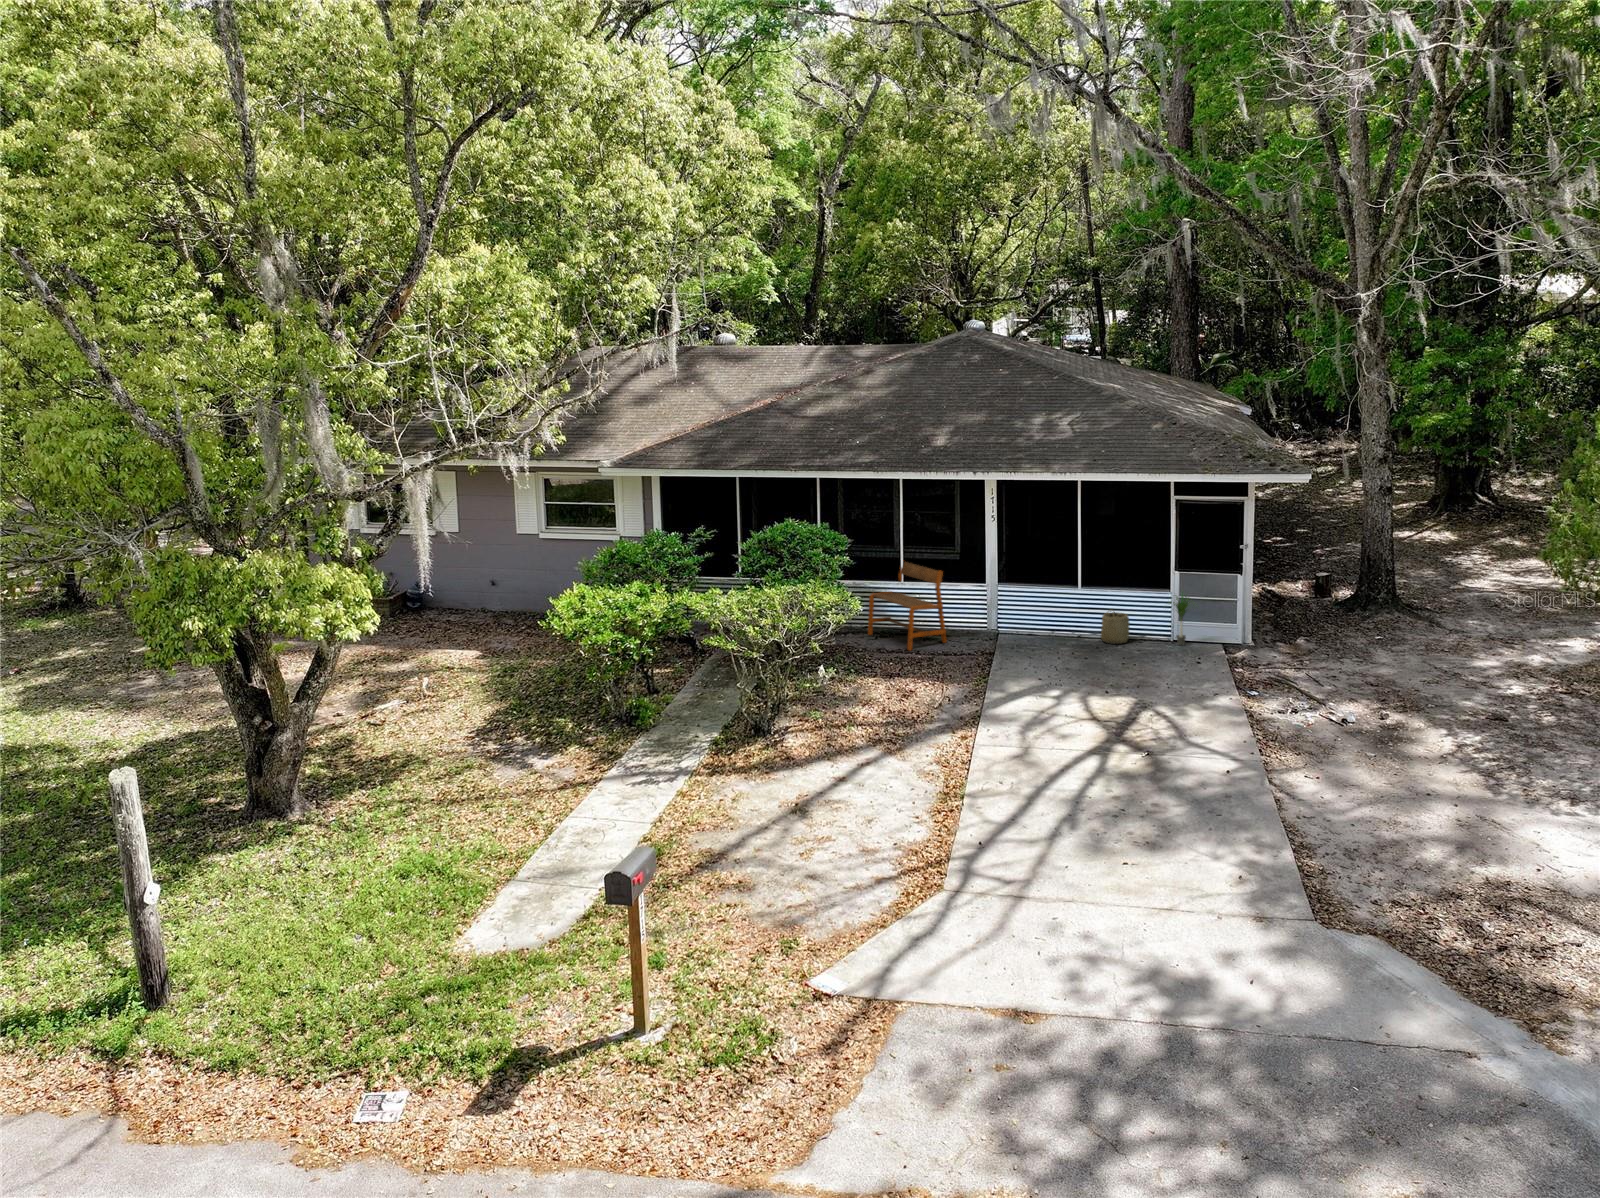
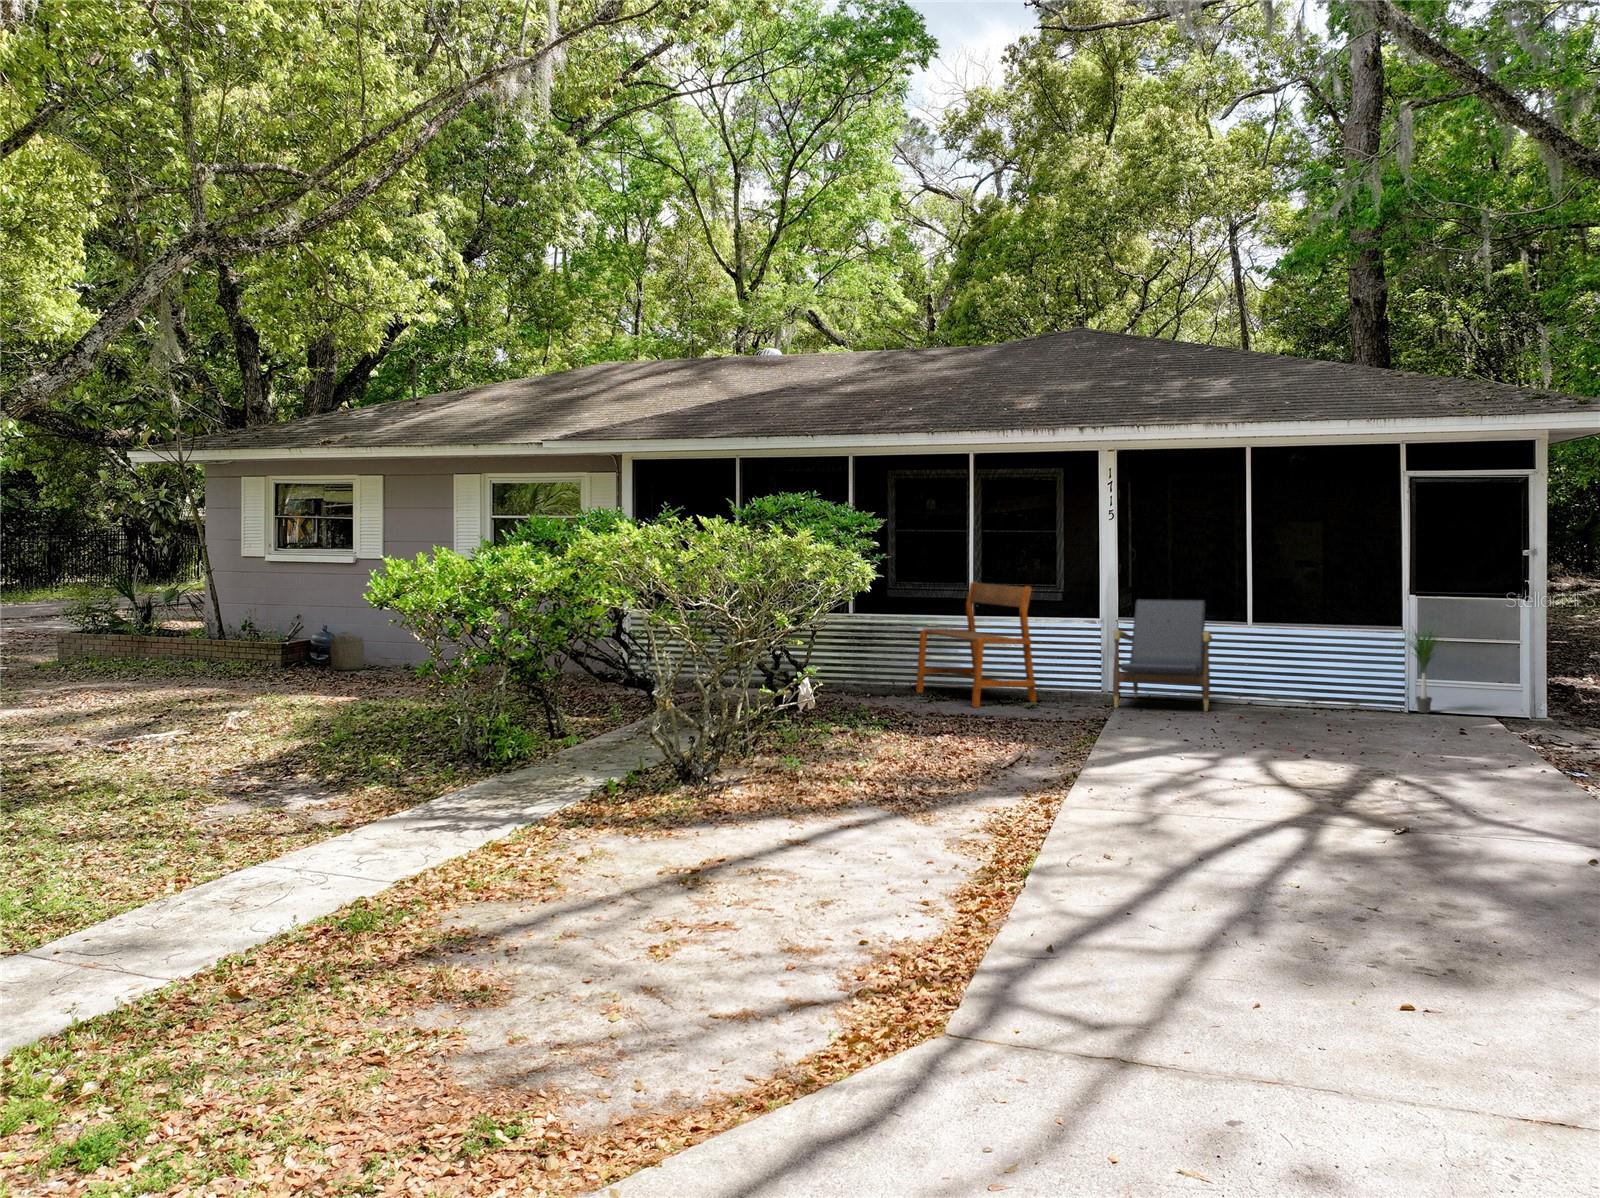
lounge chair: none [995,574,1056,650] -> present [1113,599,1212,711]
basket: present [1101,611,1129,644] -> present [330,632,364,671]

